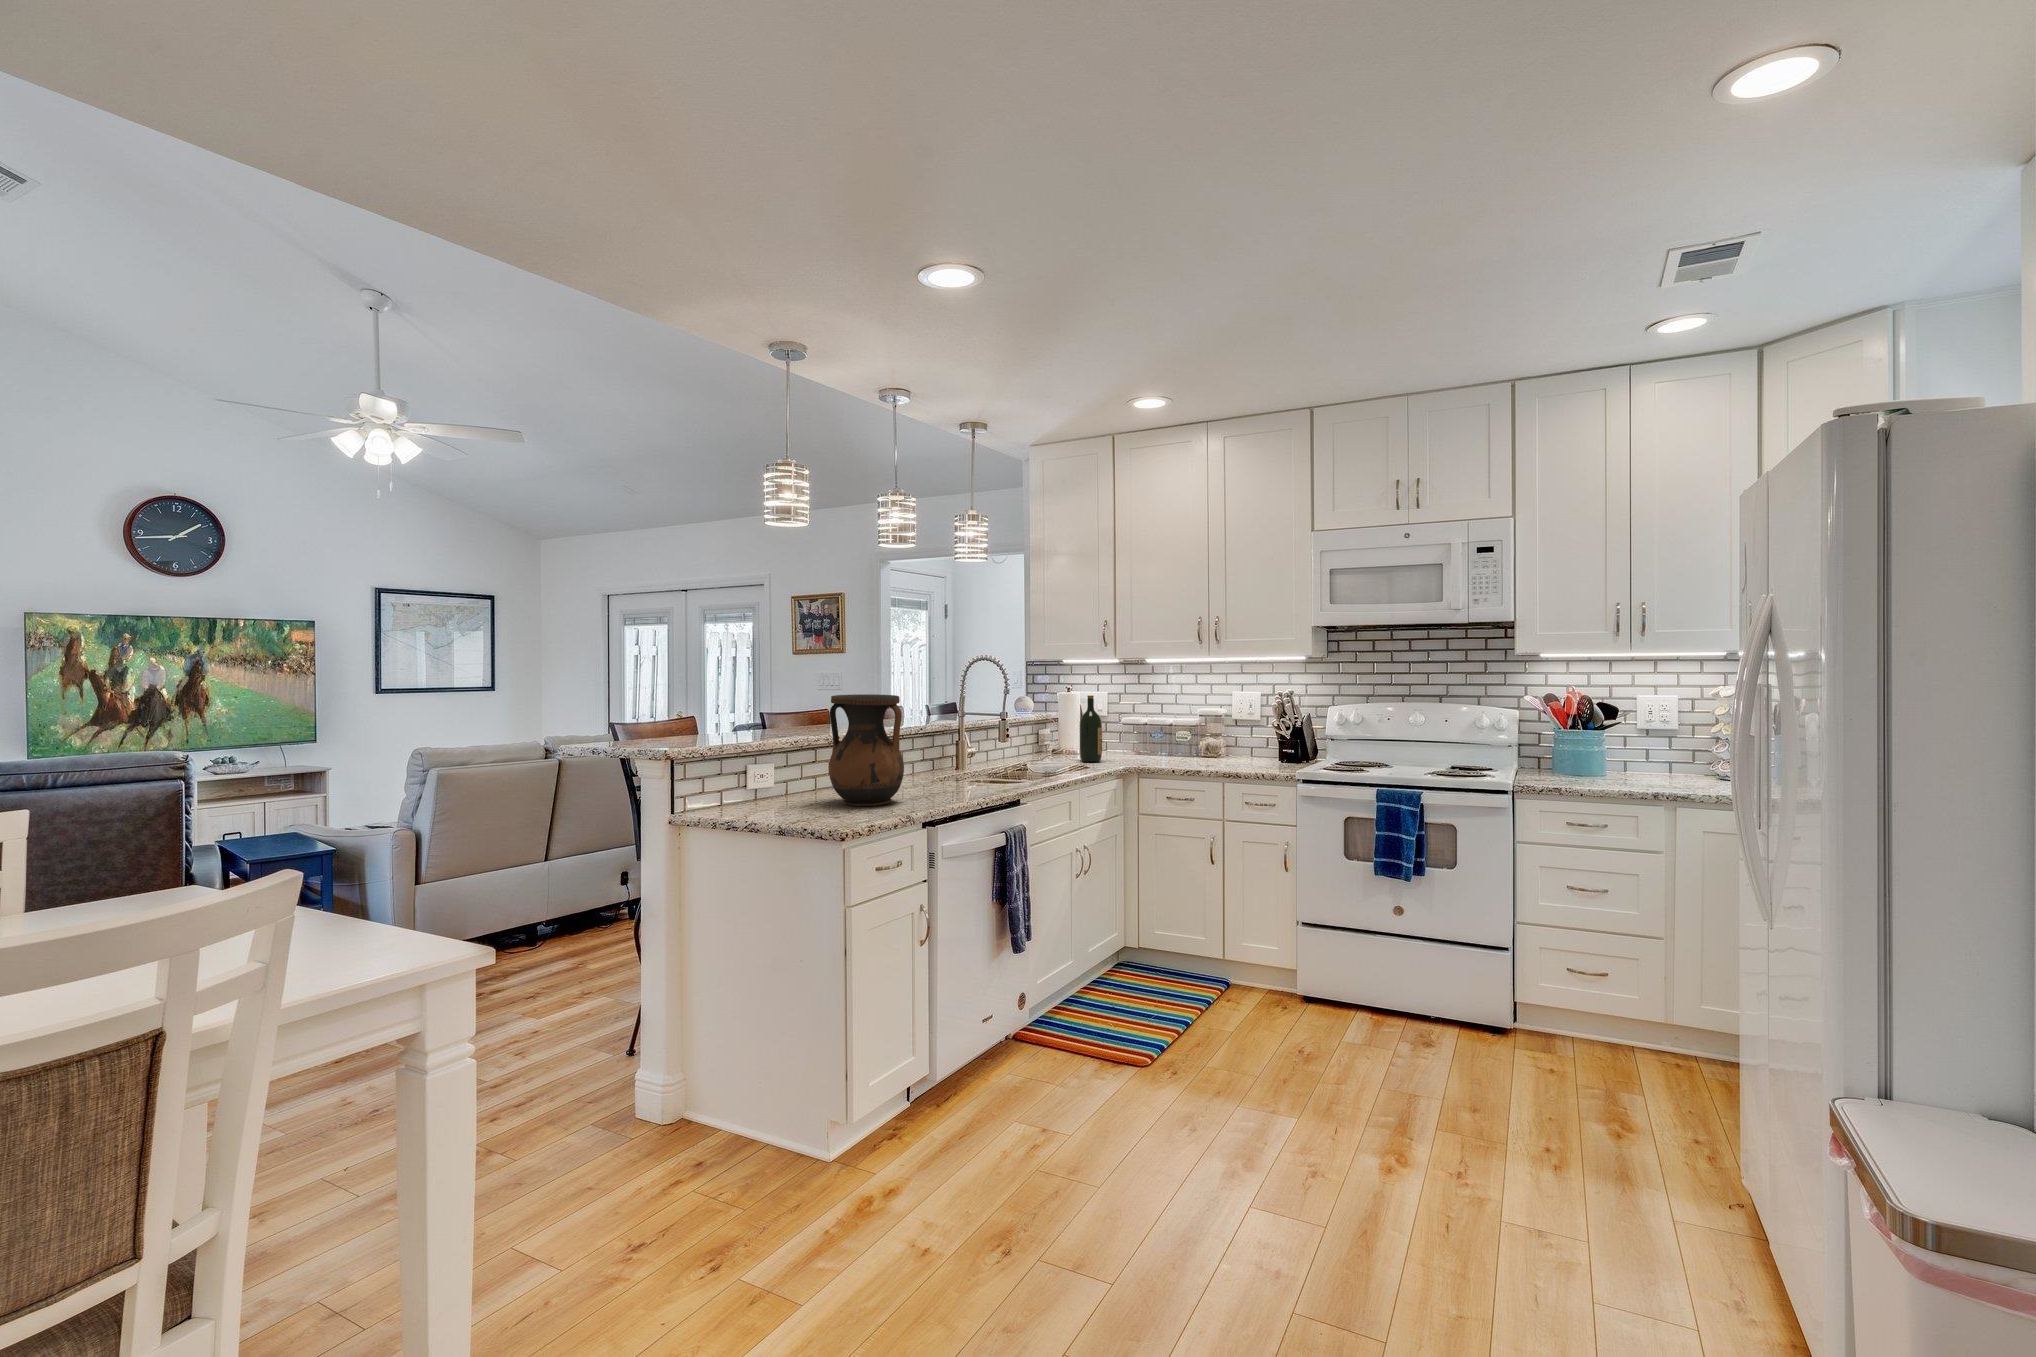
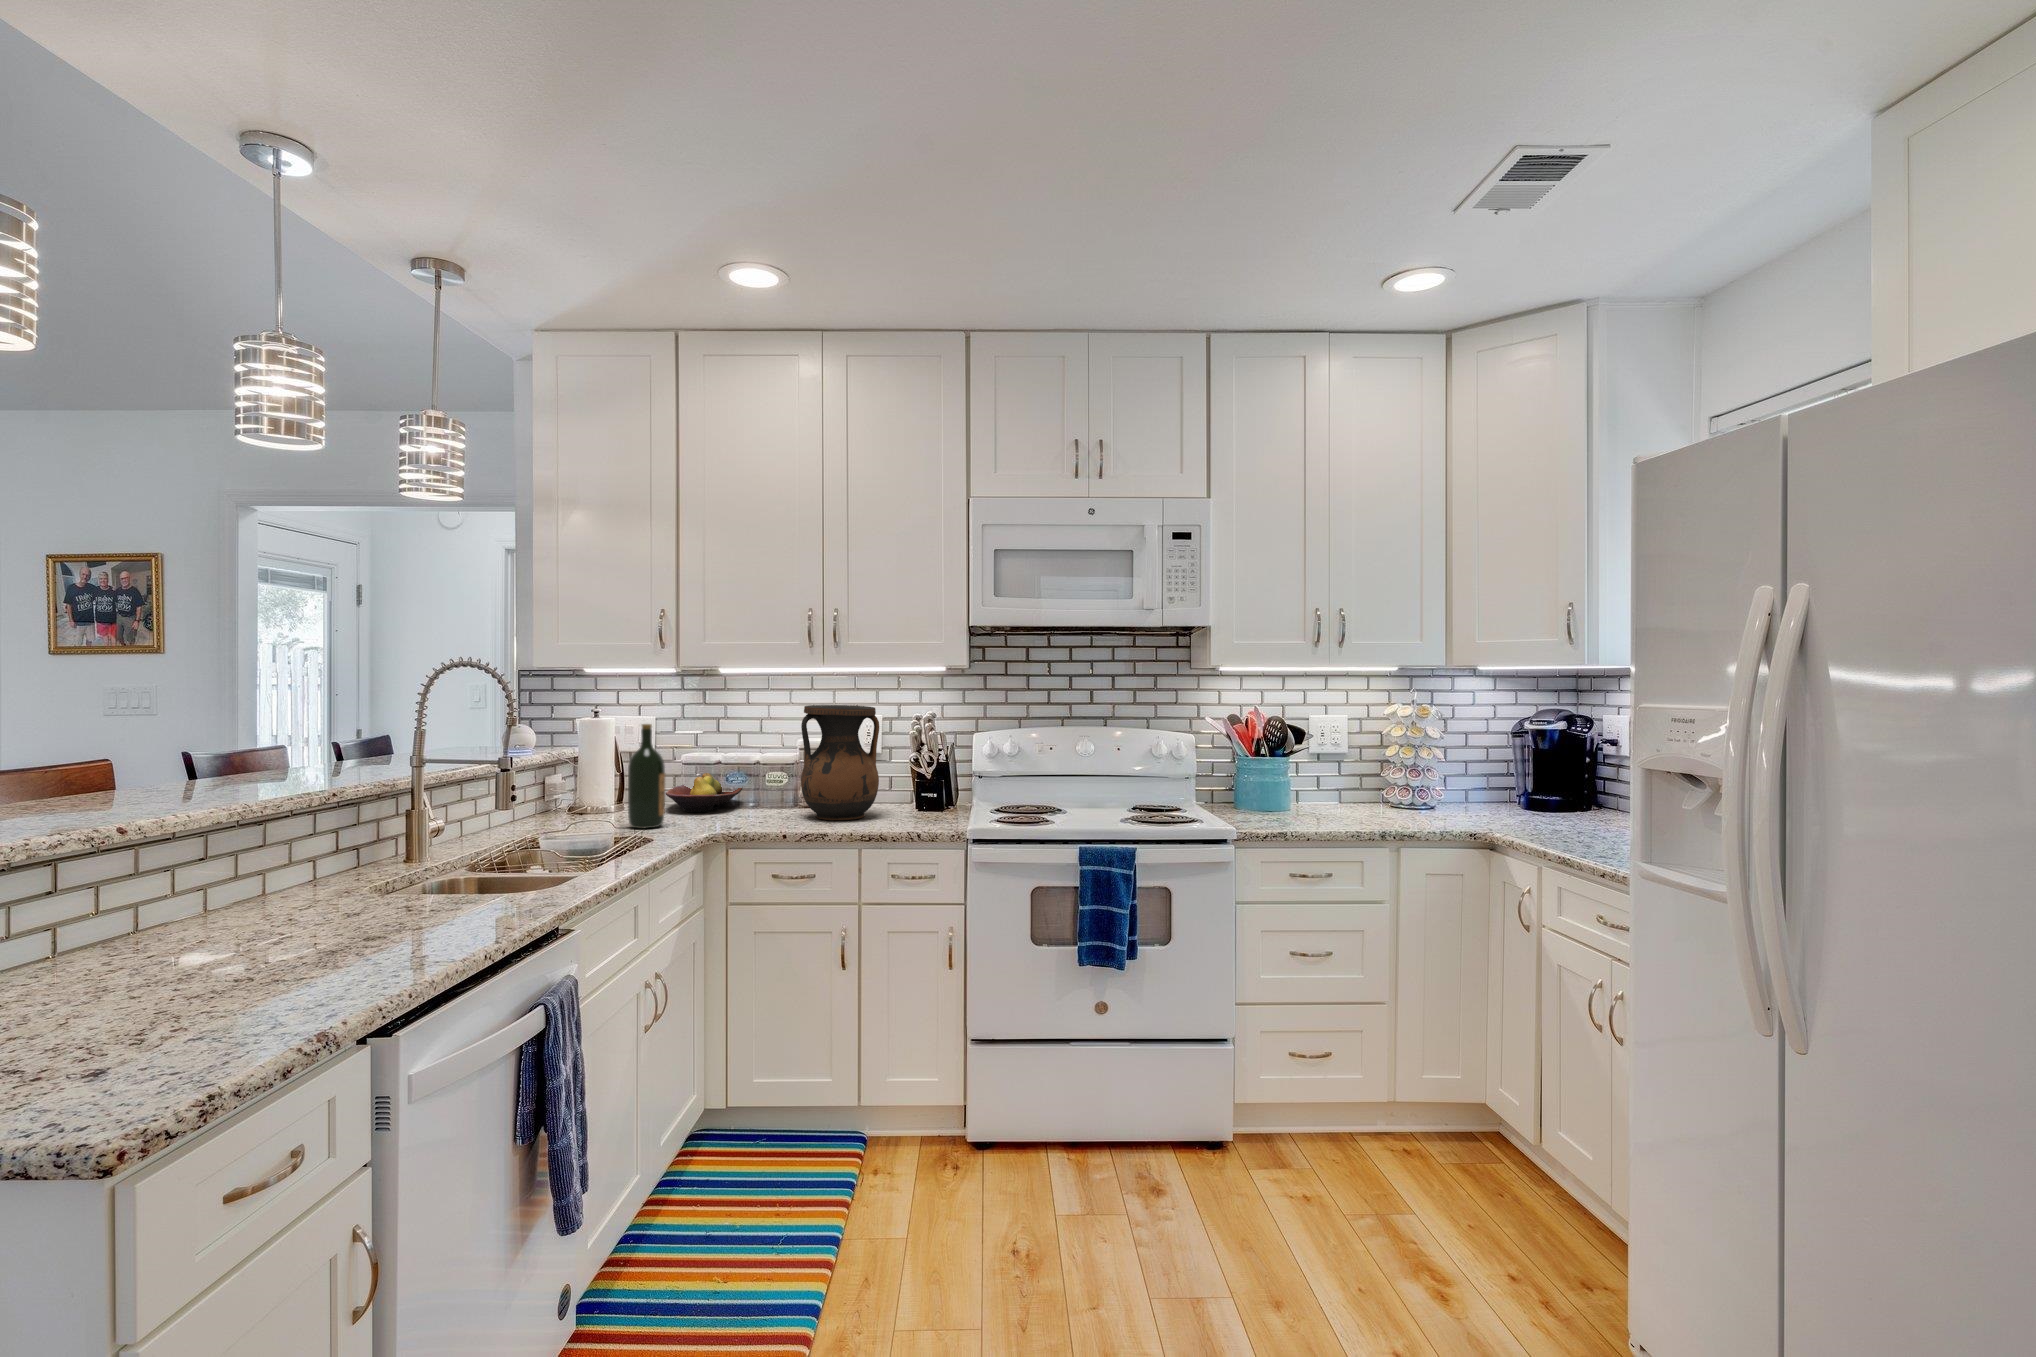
vase: present [829,694,904,806] -> present [801,705,879,820]
fruit bowl: none [1108,731,1161,756] -> present [666,773,742,812]

